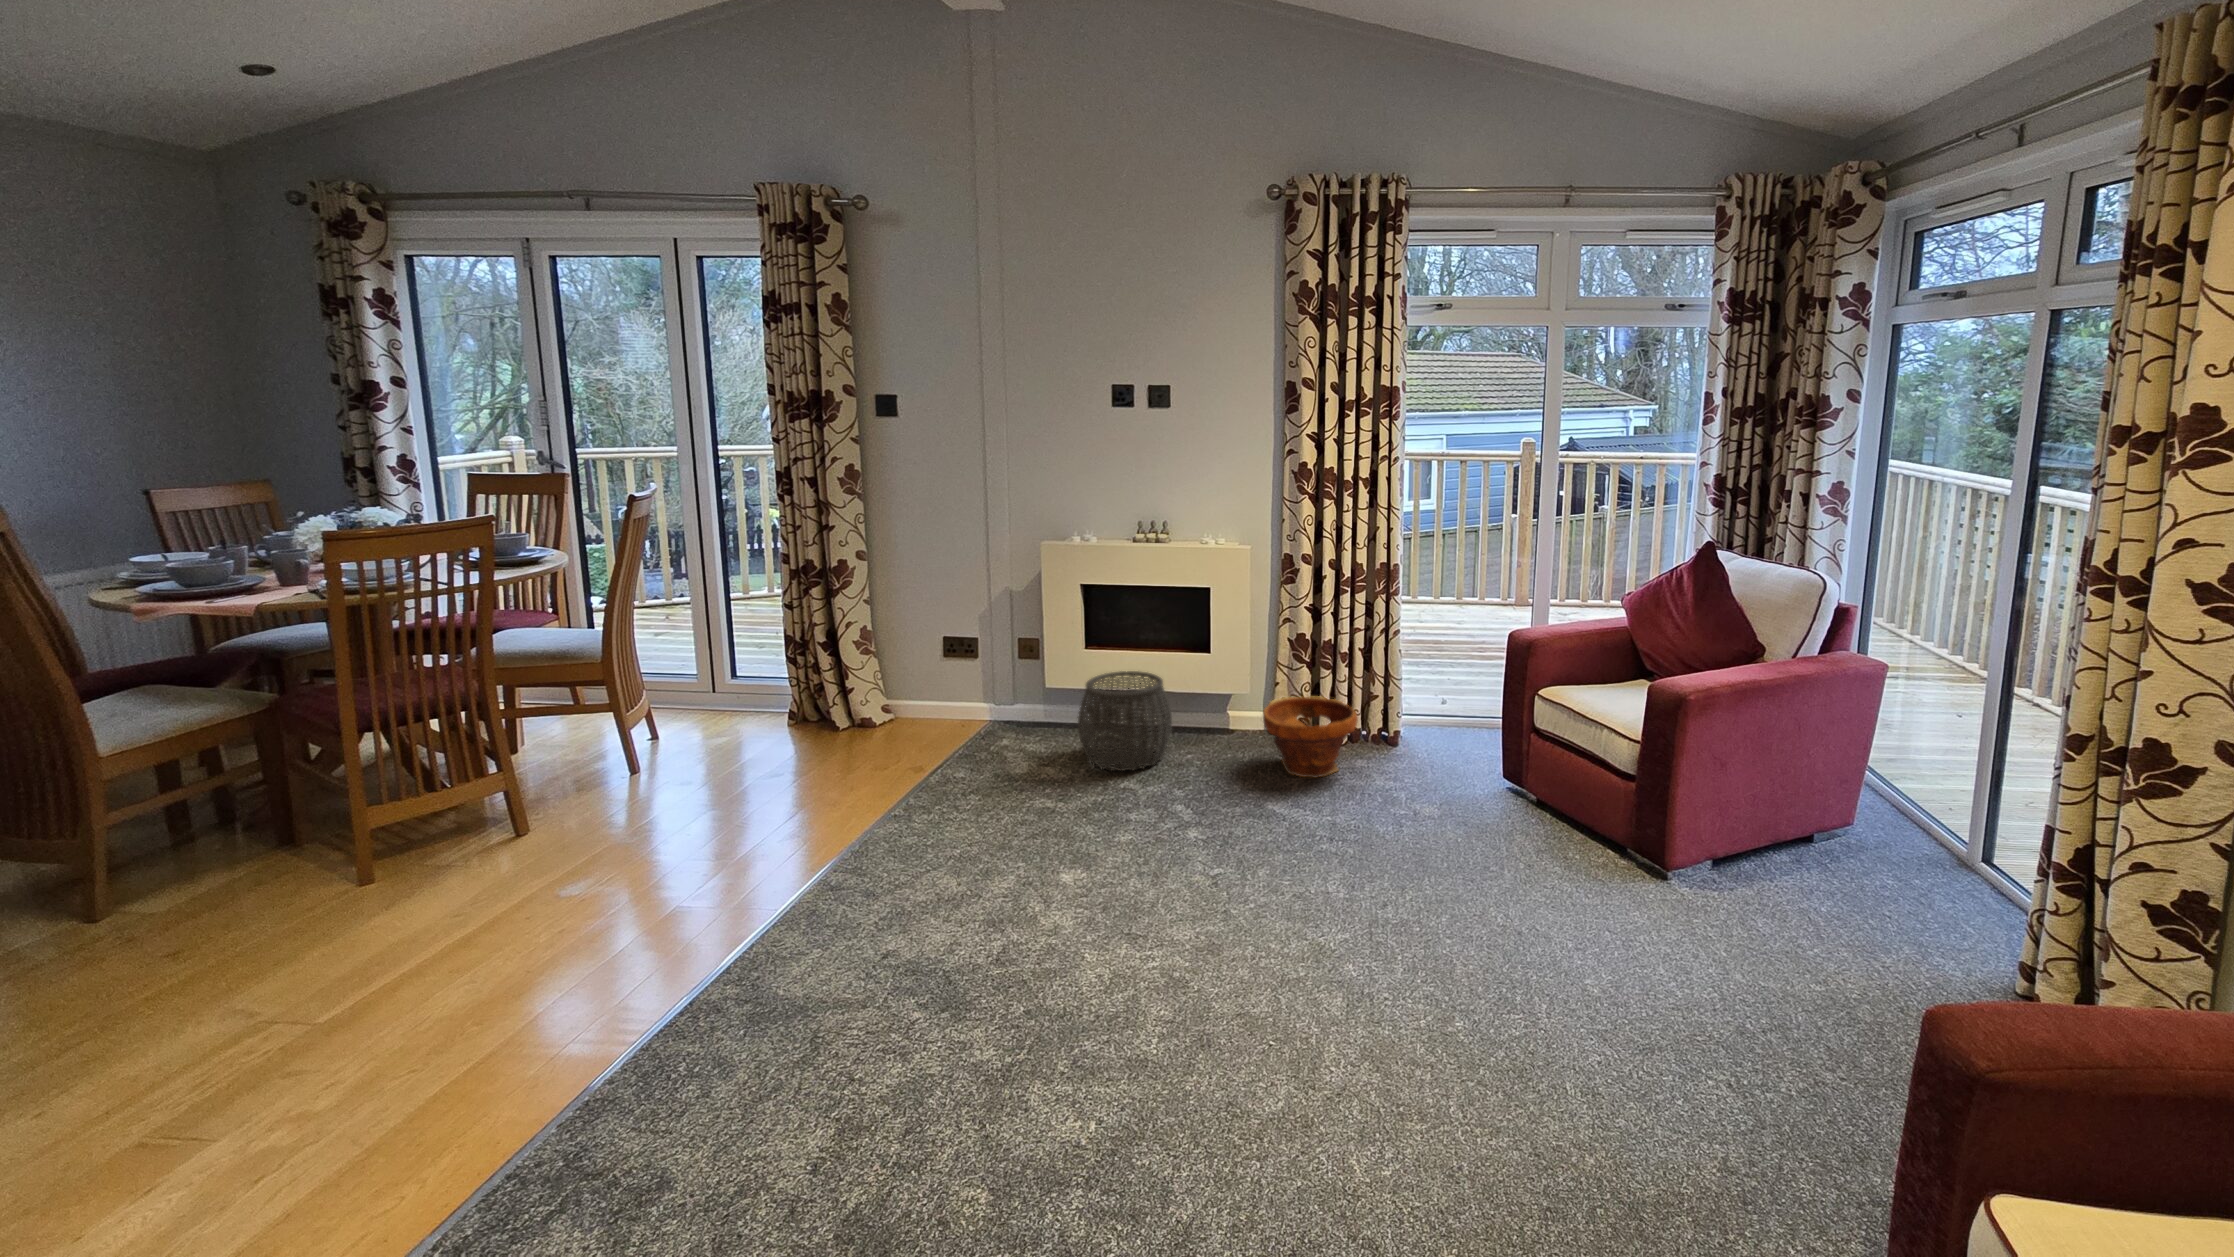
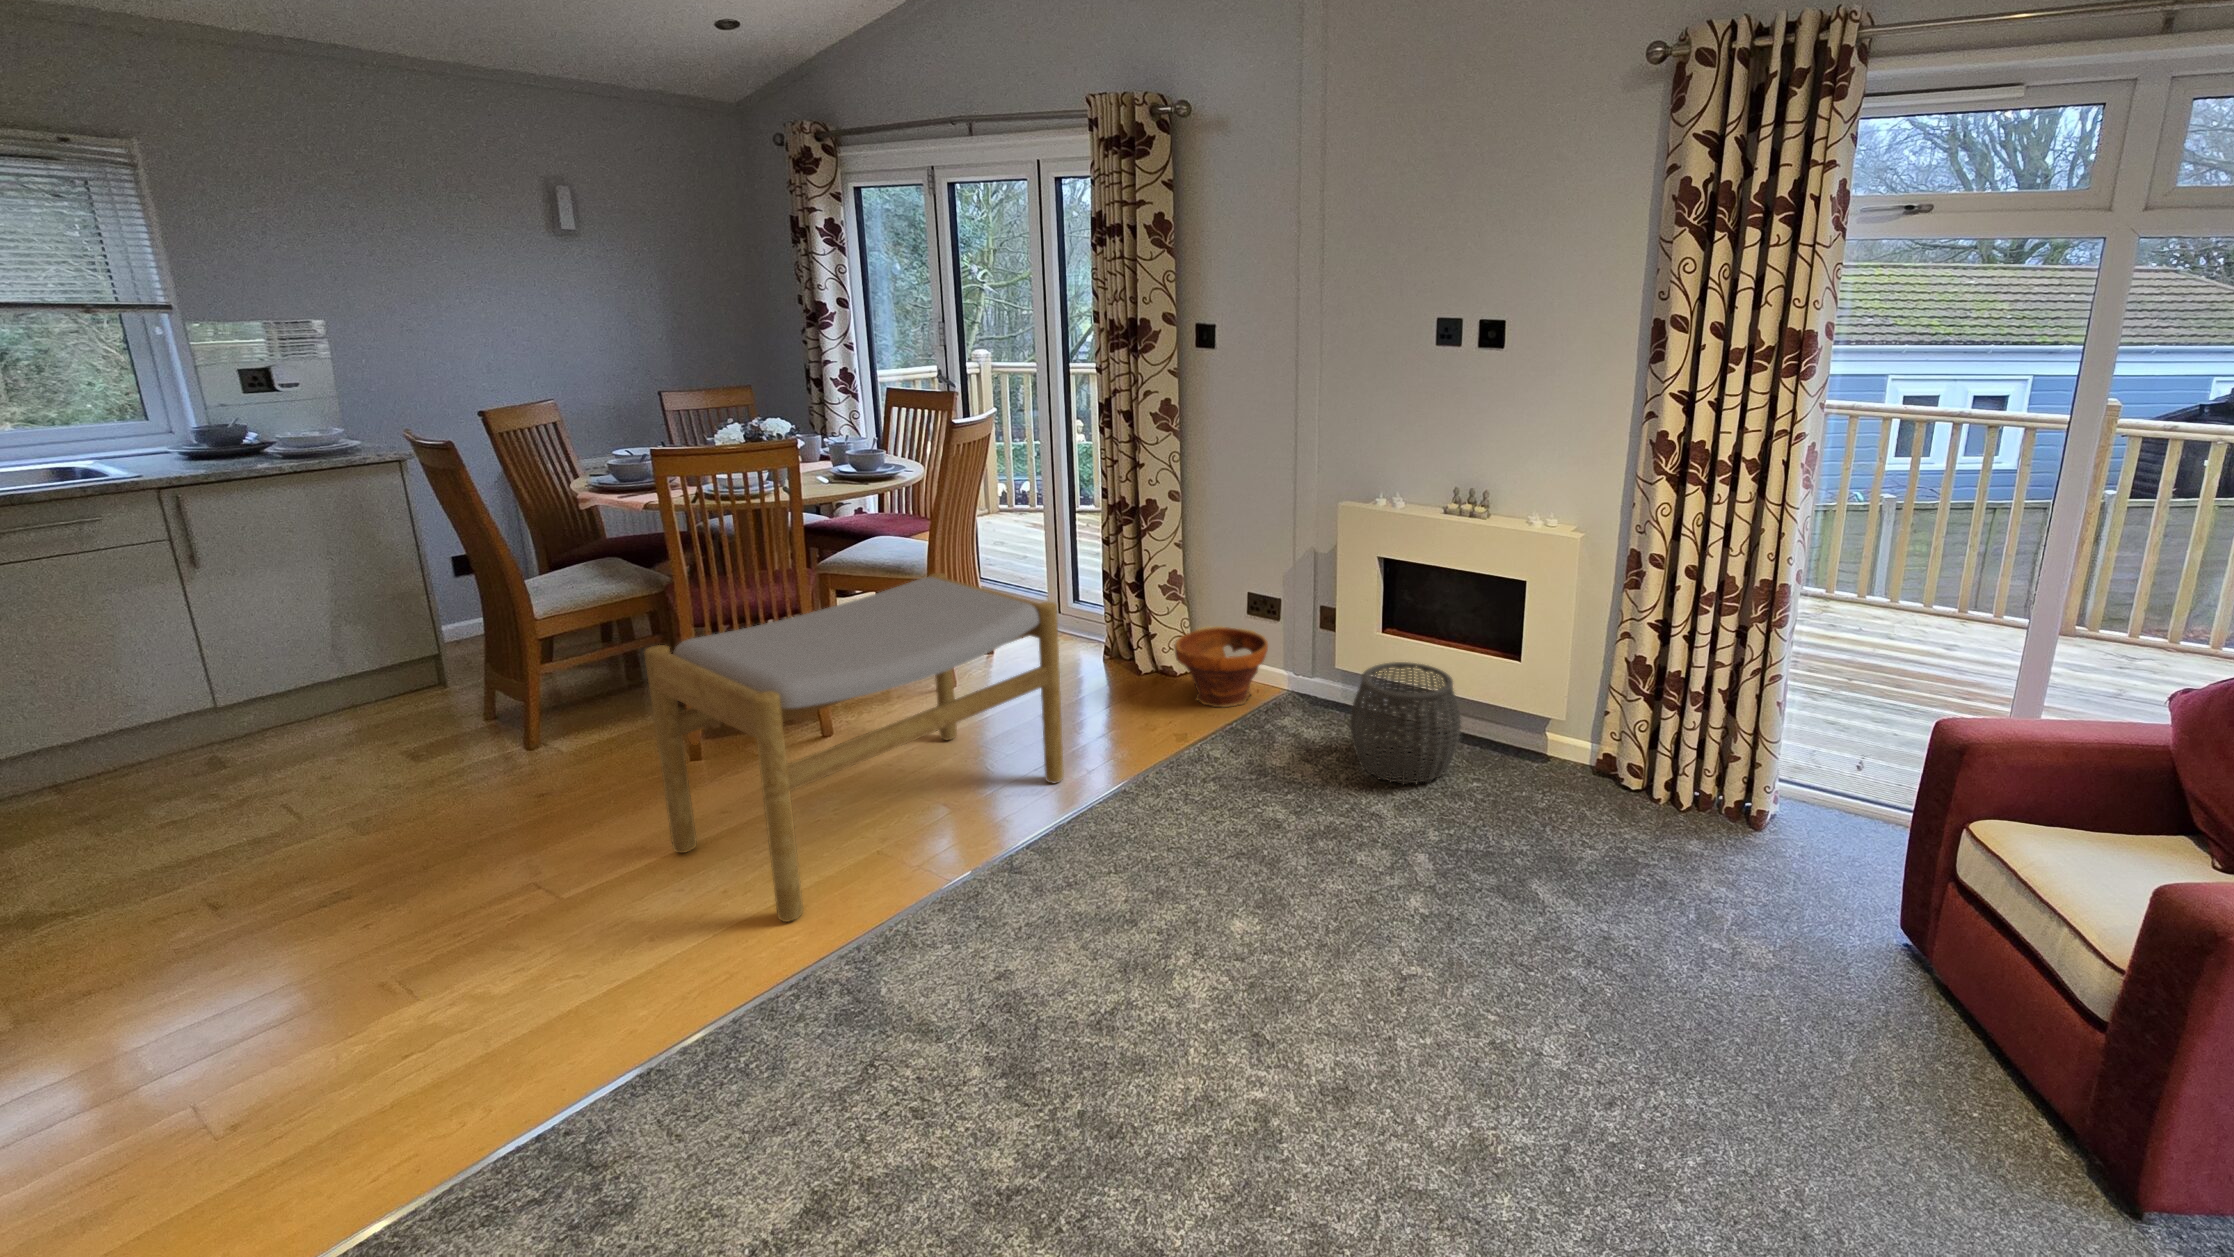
footstool: none [330,645,813,1002] -> present [644,573,1064,922]
planter: present [1263,696,1358,778] -> present [1174,626,1268,707]

